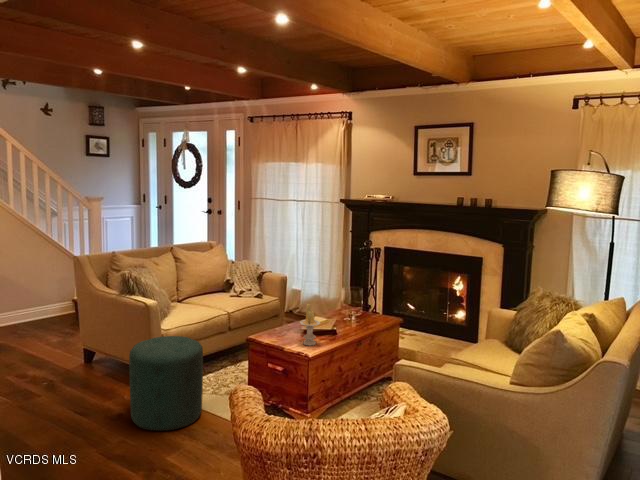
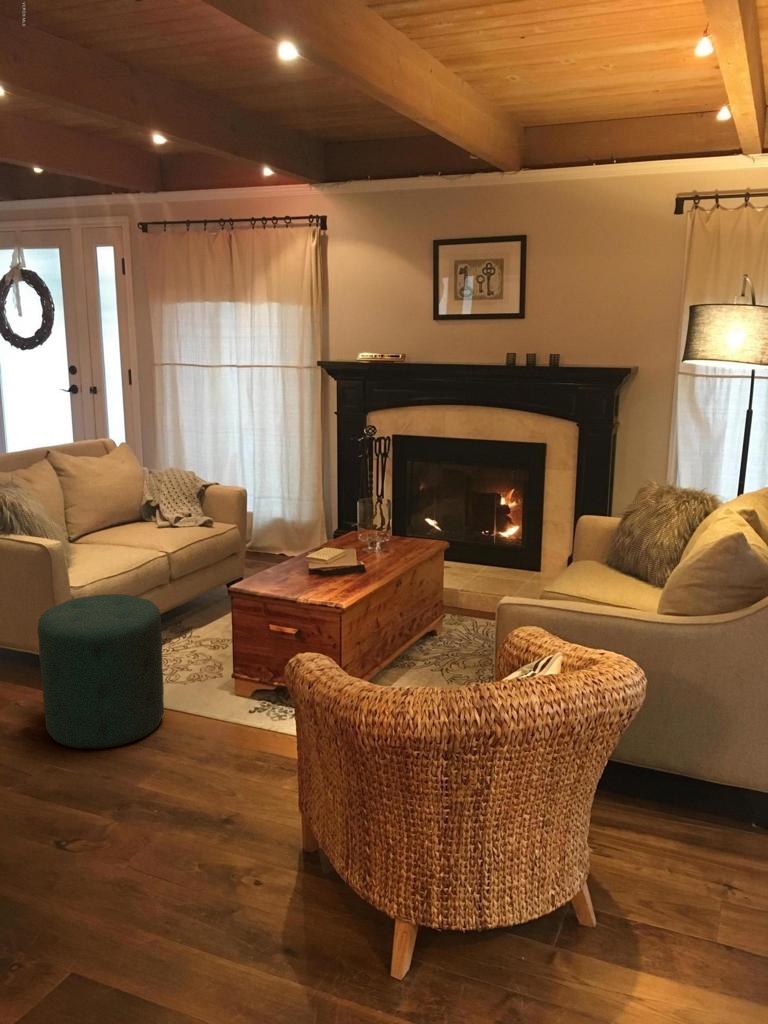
candle: present [300,304,320,346] -> none [314,525,346,591]

